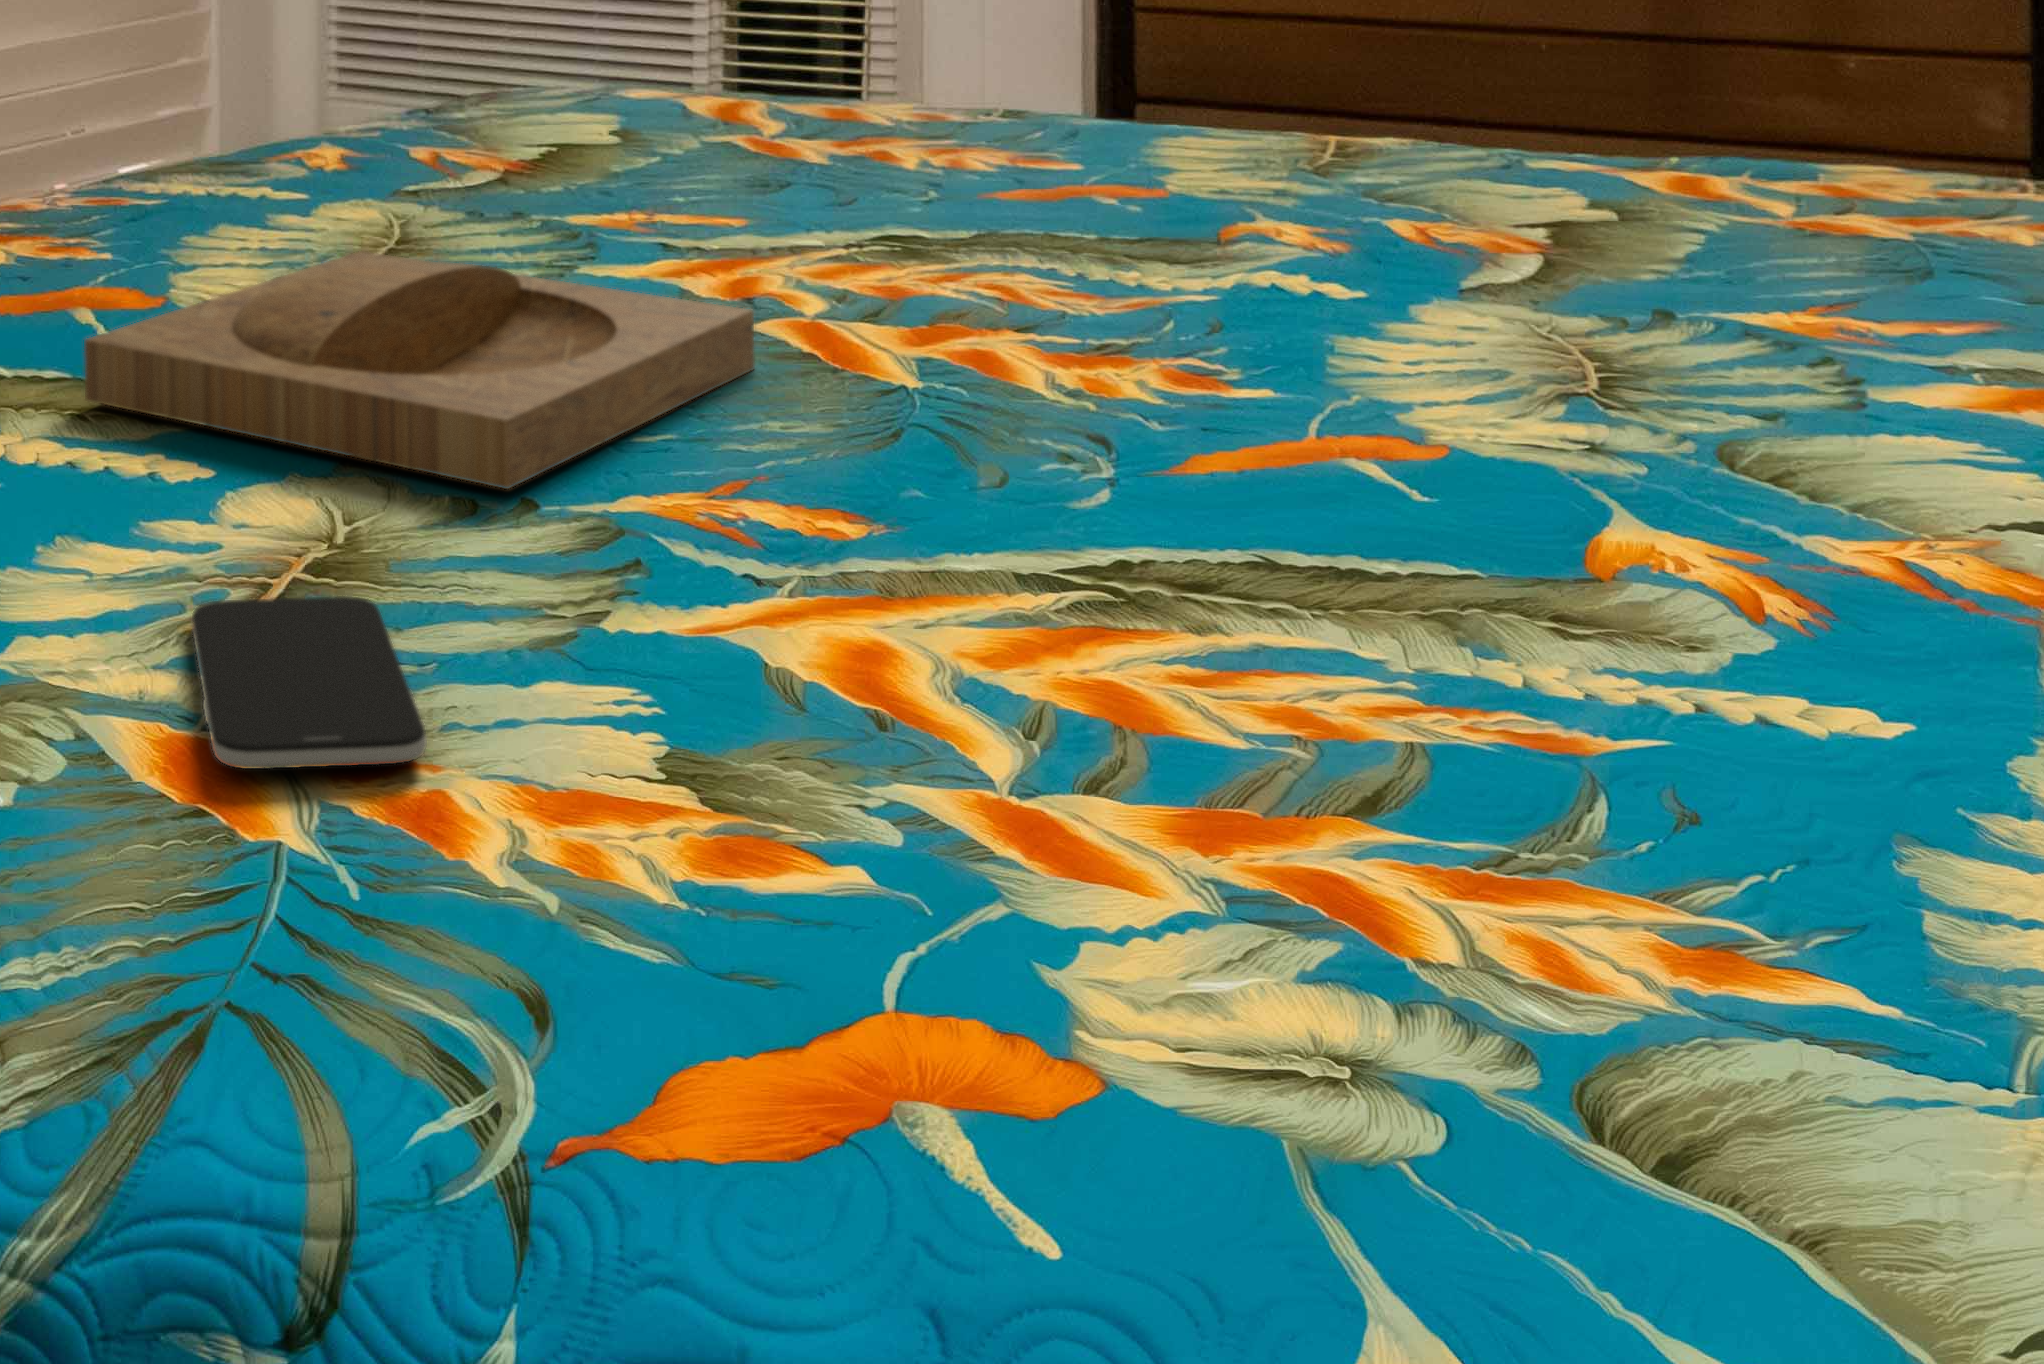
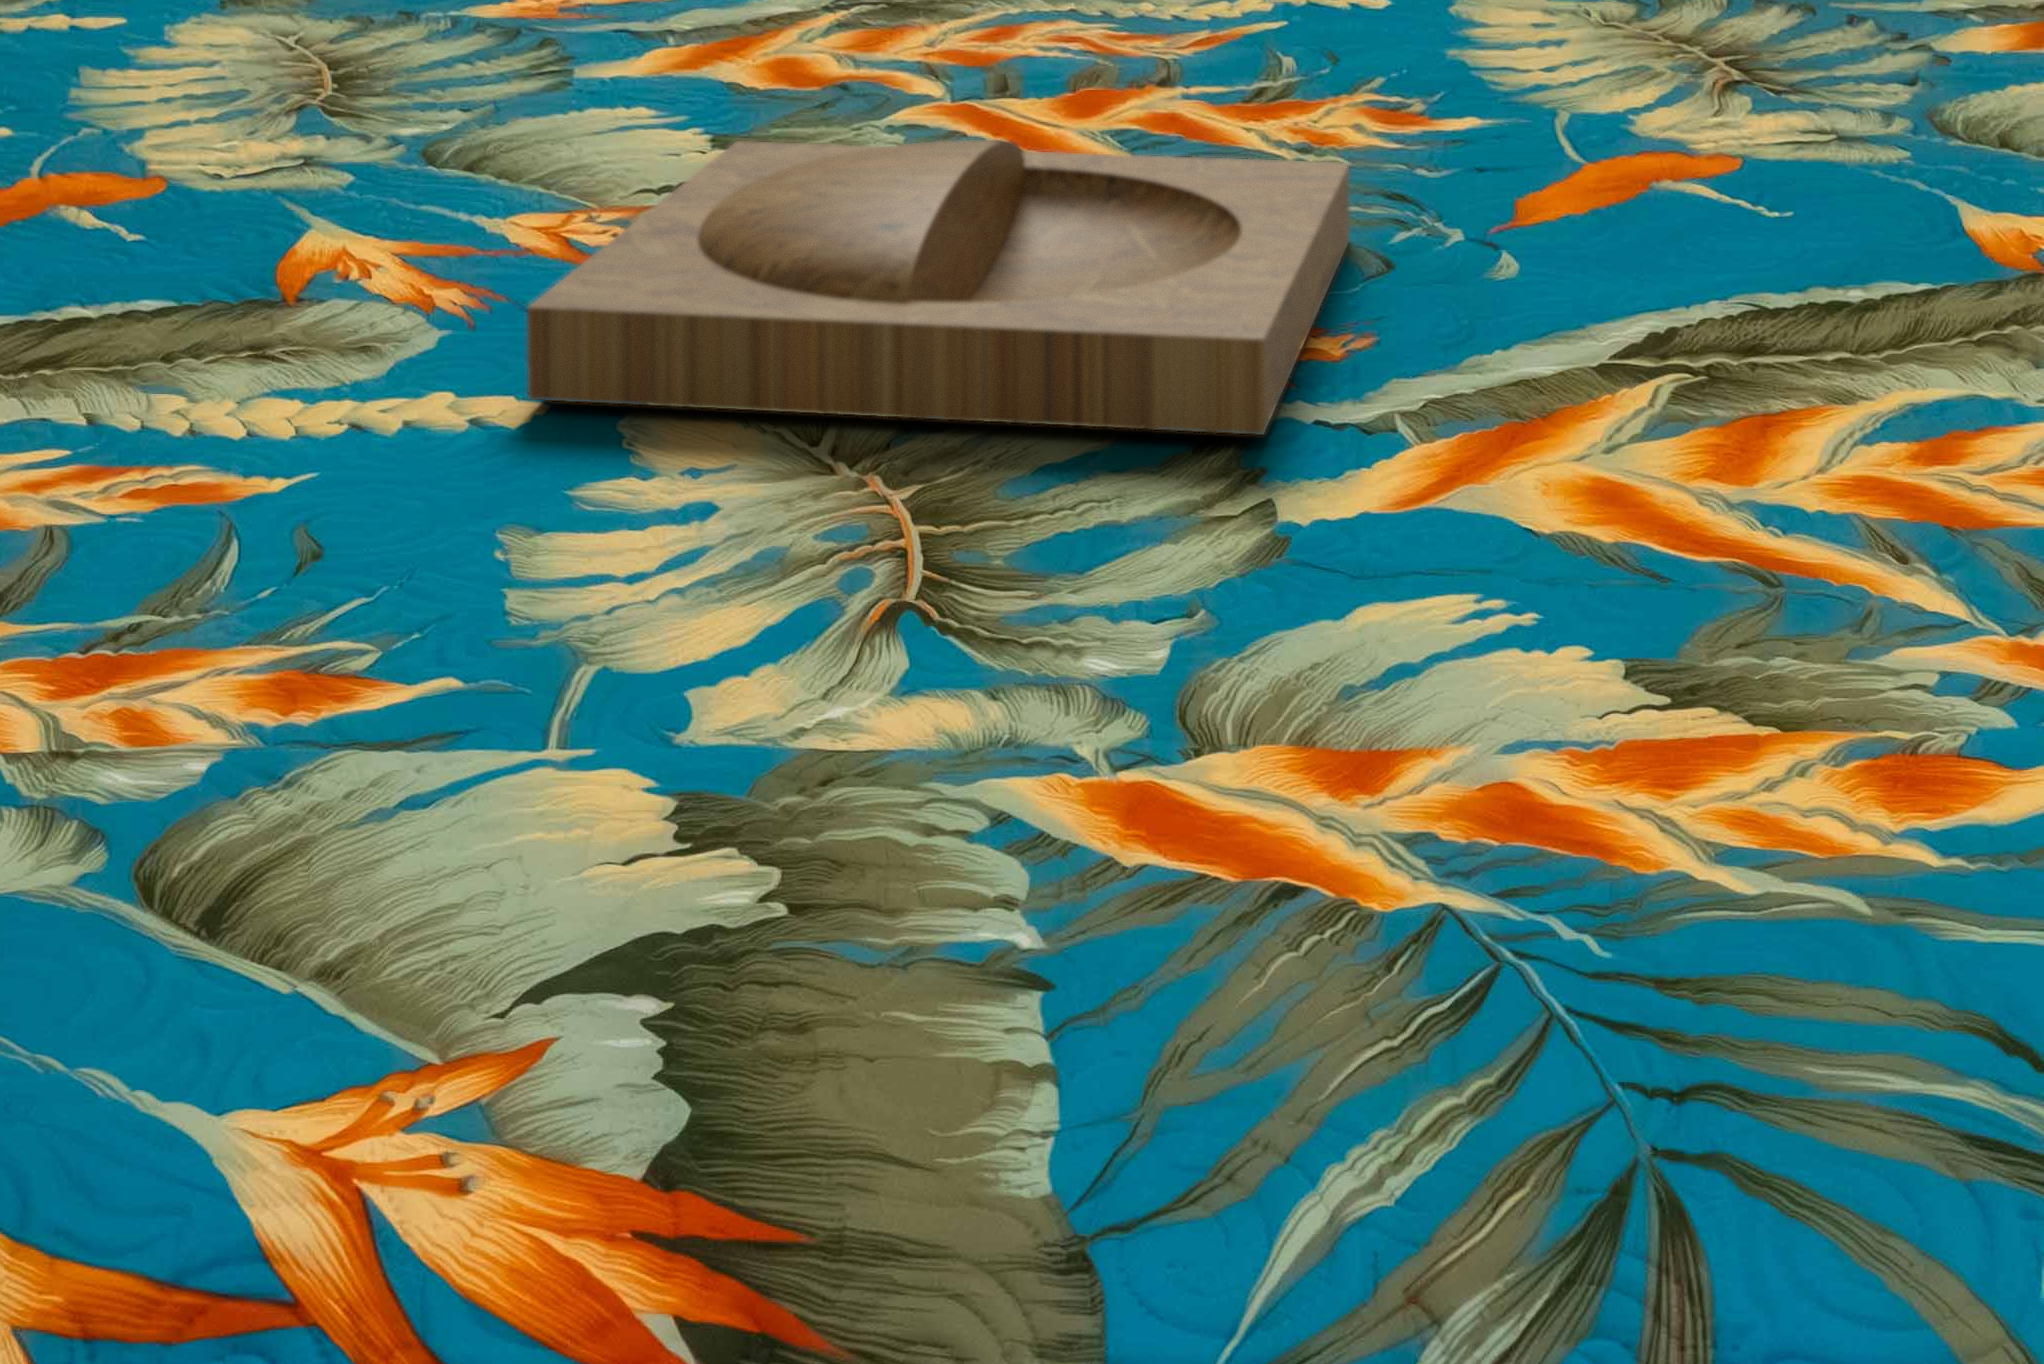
smartphone: present [192,596,427,769] -> none [1073,605,1599,858]

